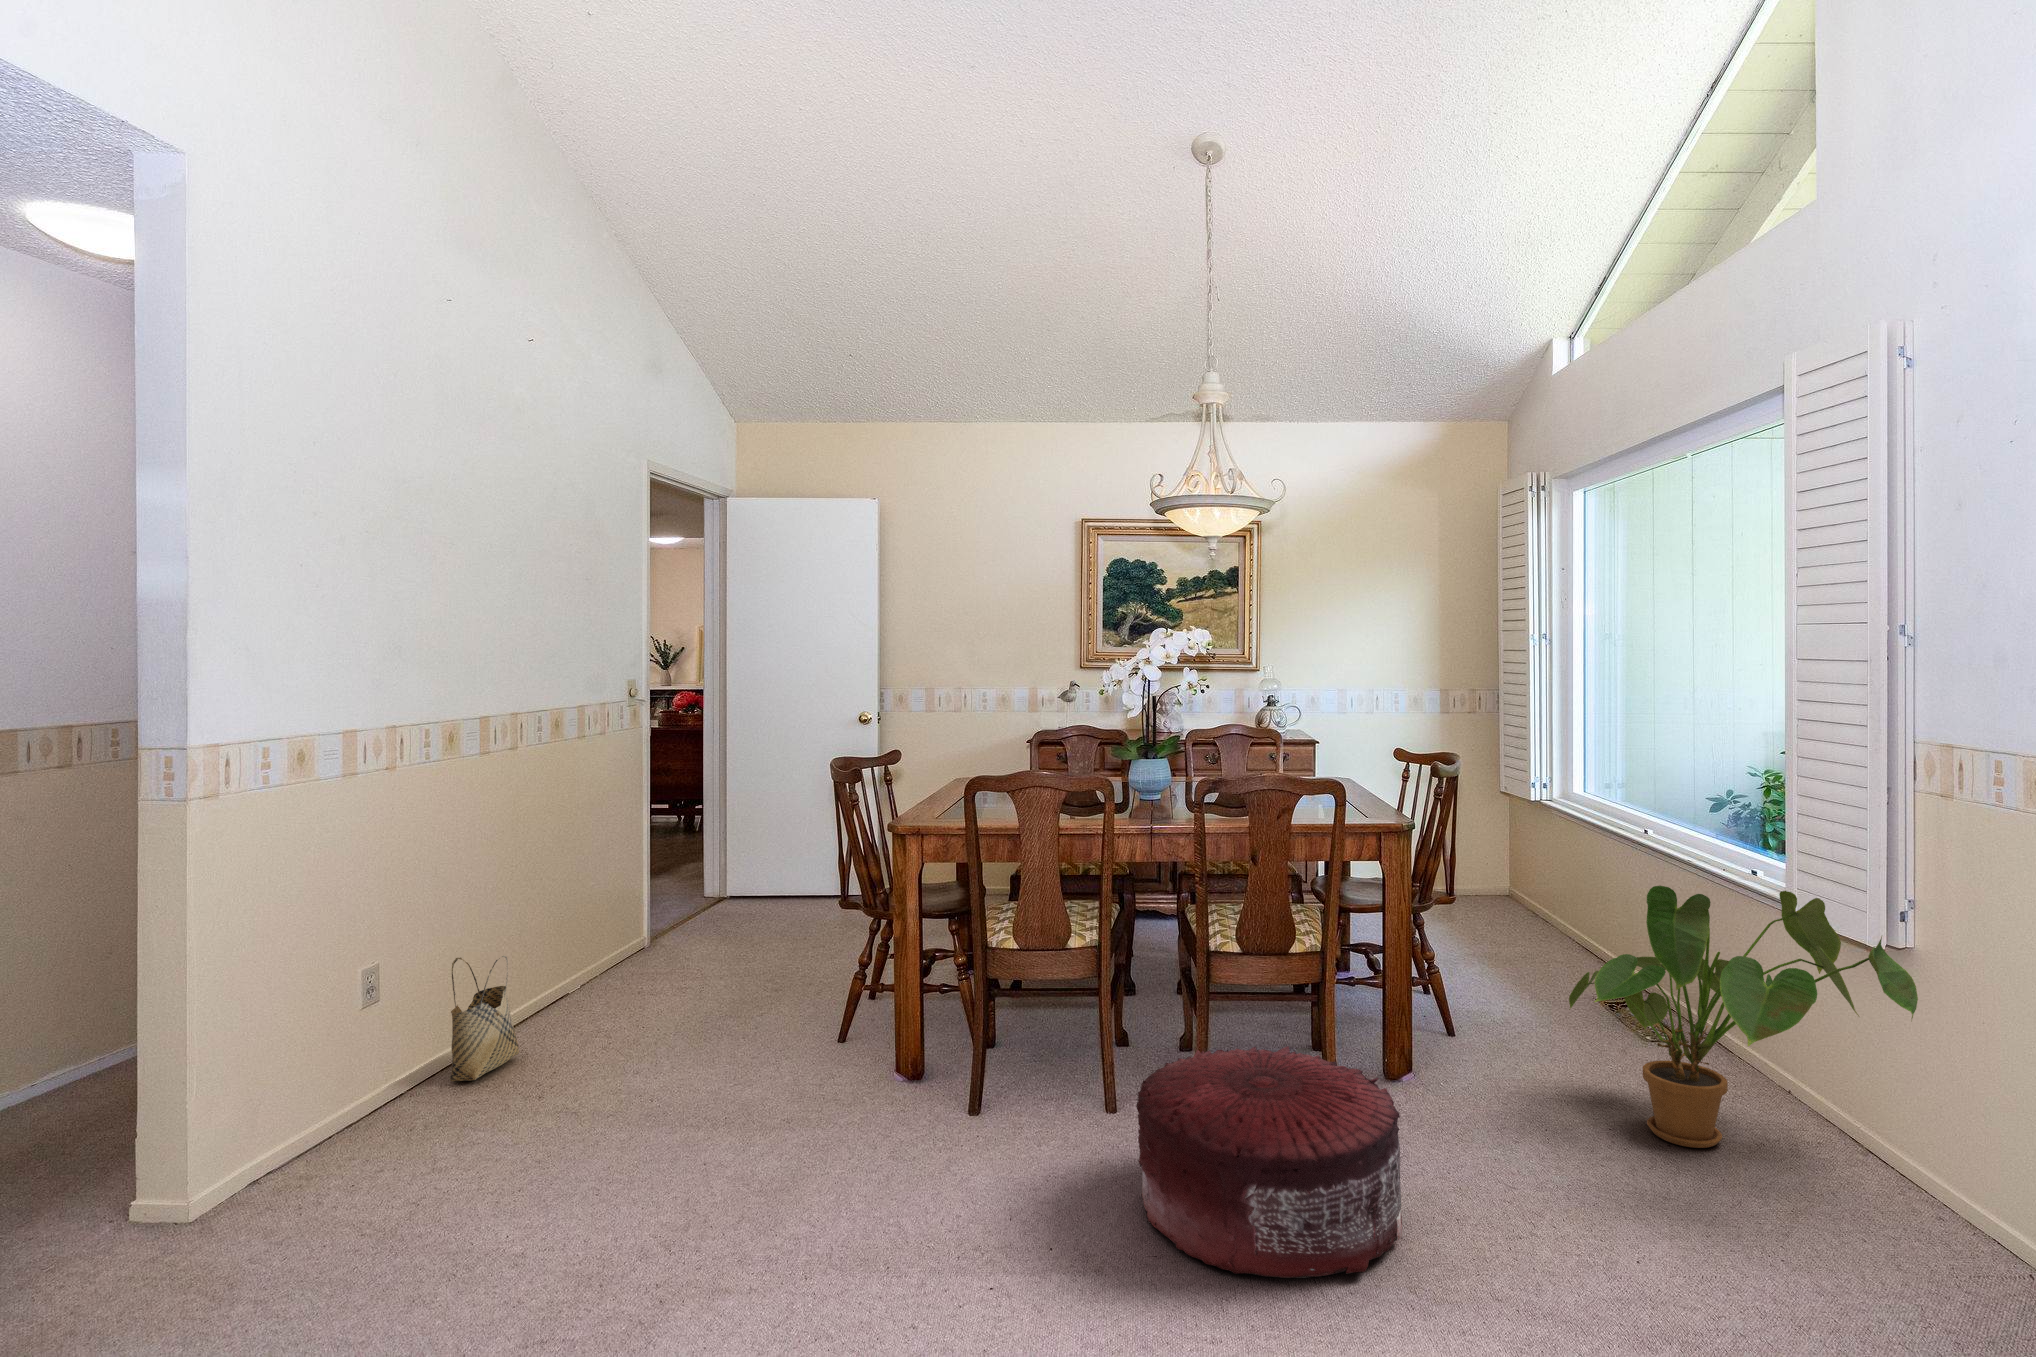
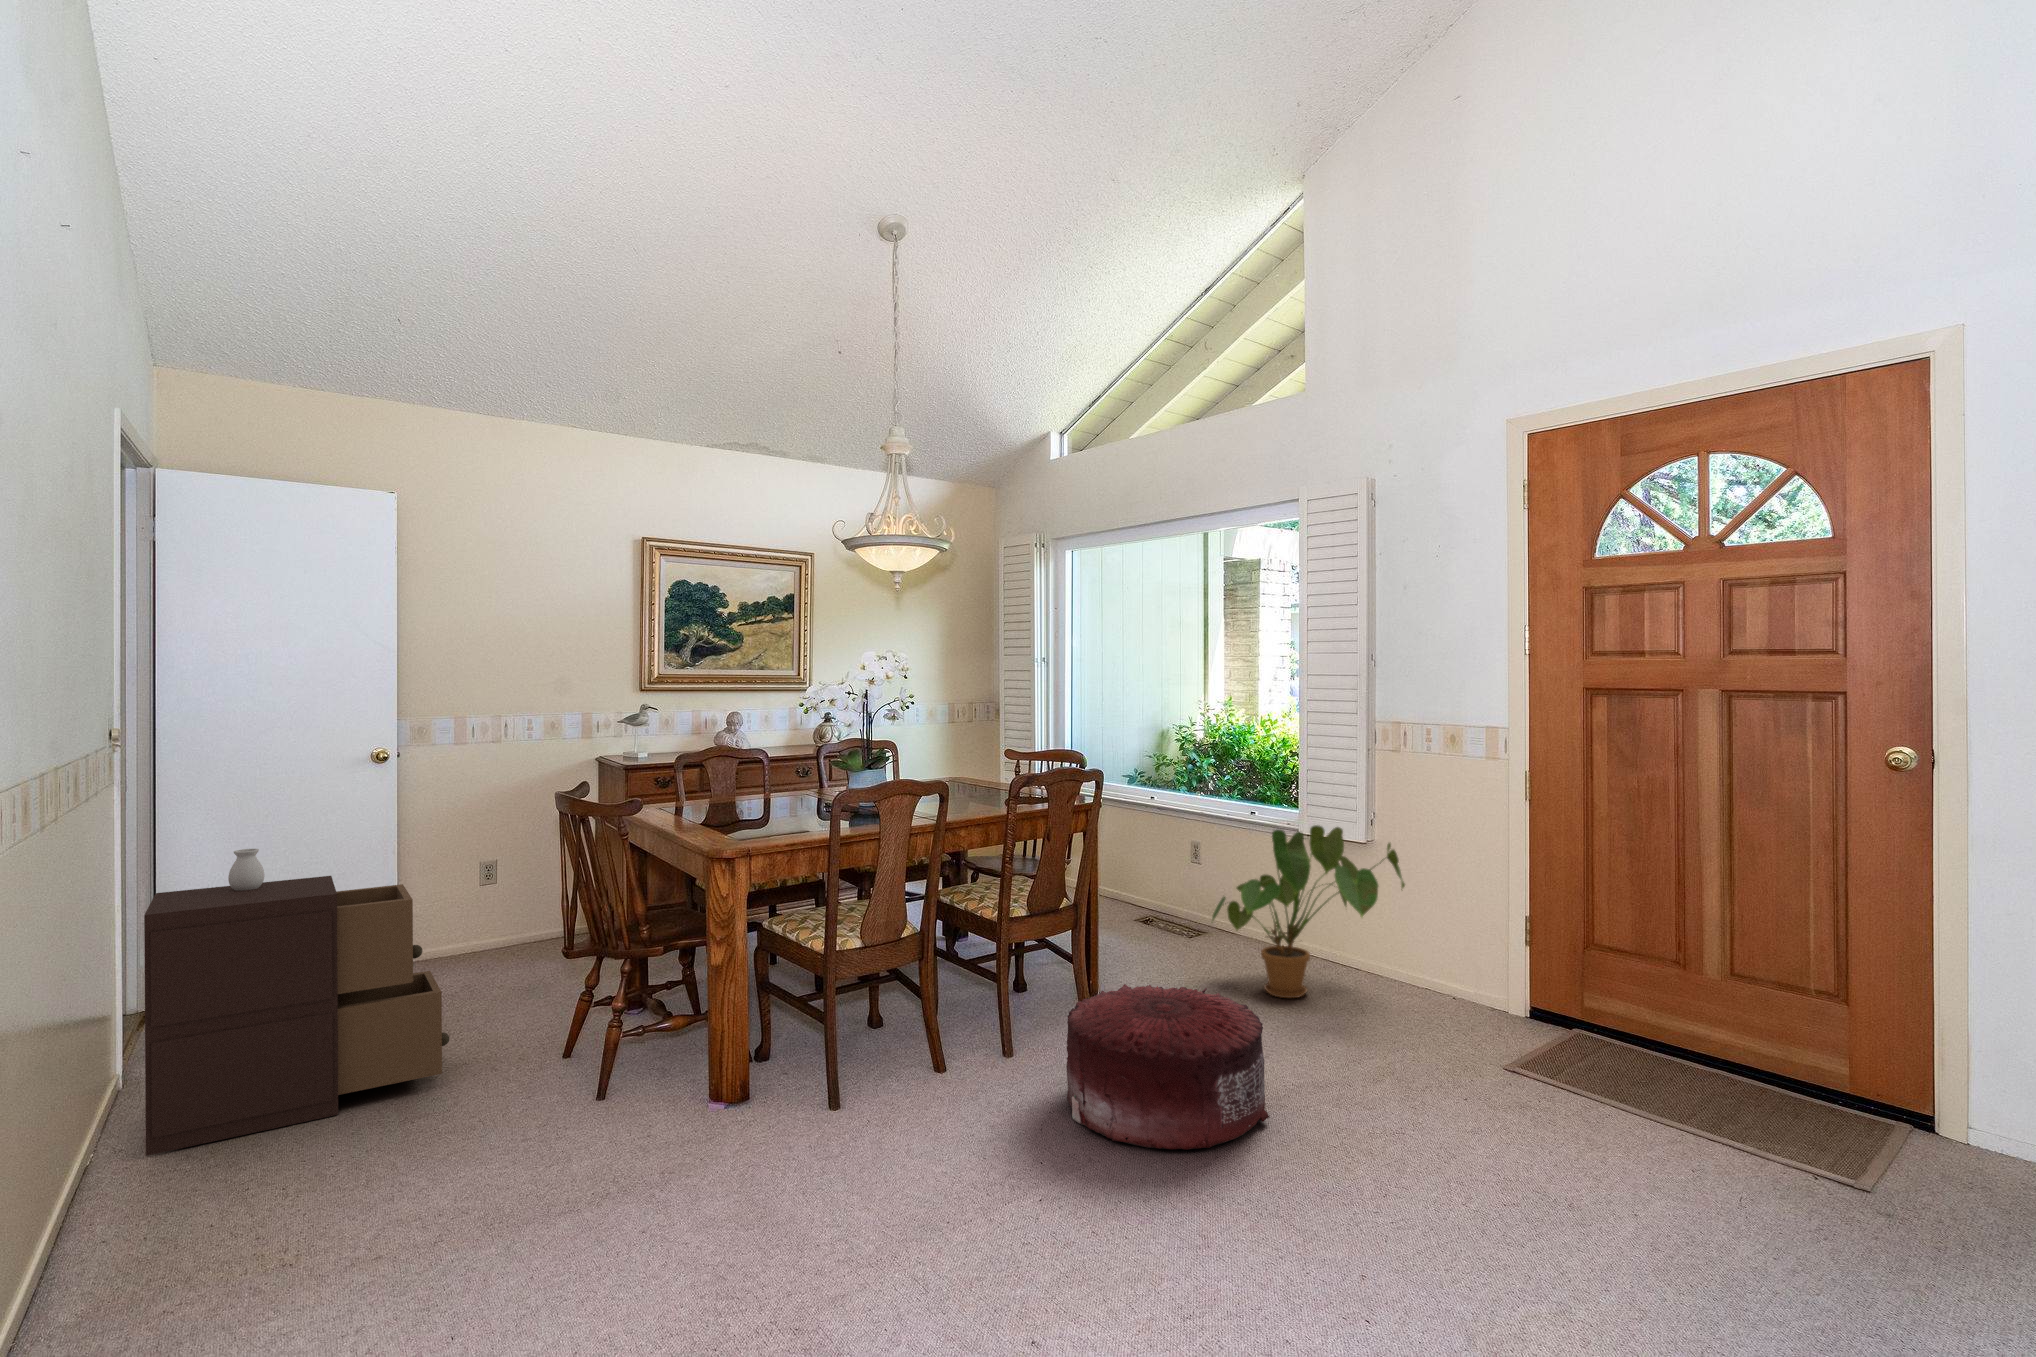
storage cabinet: none [585,782,799,993] -> present [144,849,449,1156]
woven basket: present [450,956,519,1081] -> none [108,1110,202,1314]

